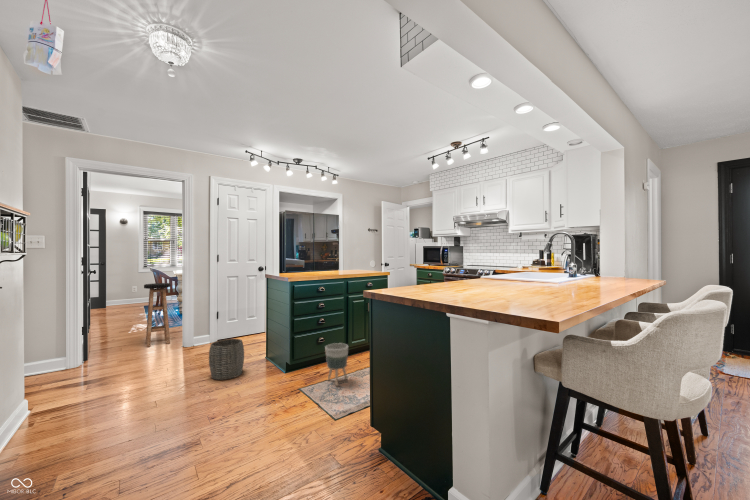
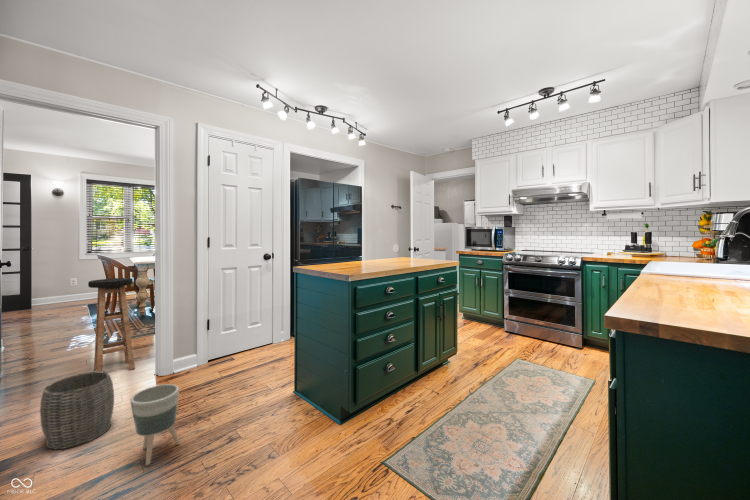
woven basket: present [209,339,244,380] -> present [40,372,114,449]
planter: present [325,343,348,386] -> present [130,384,180,465]

